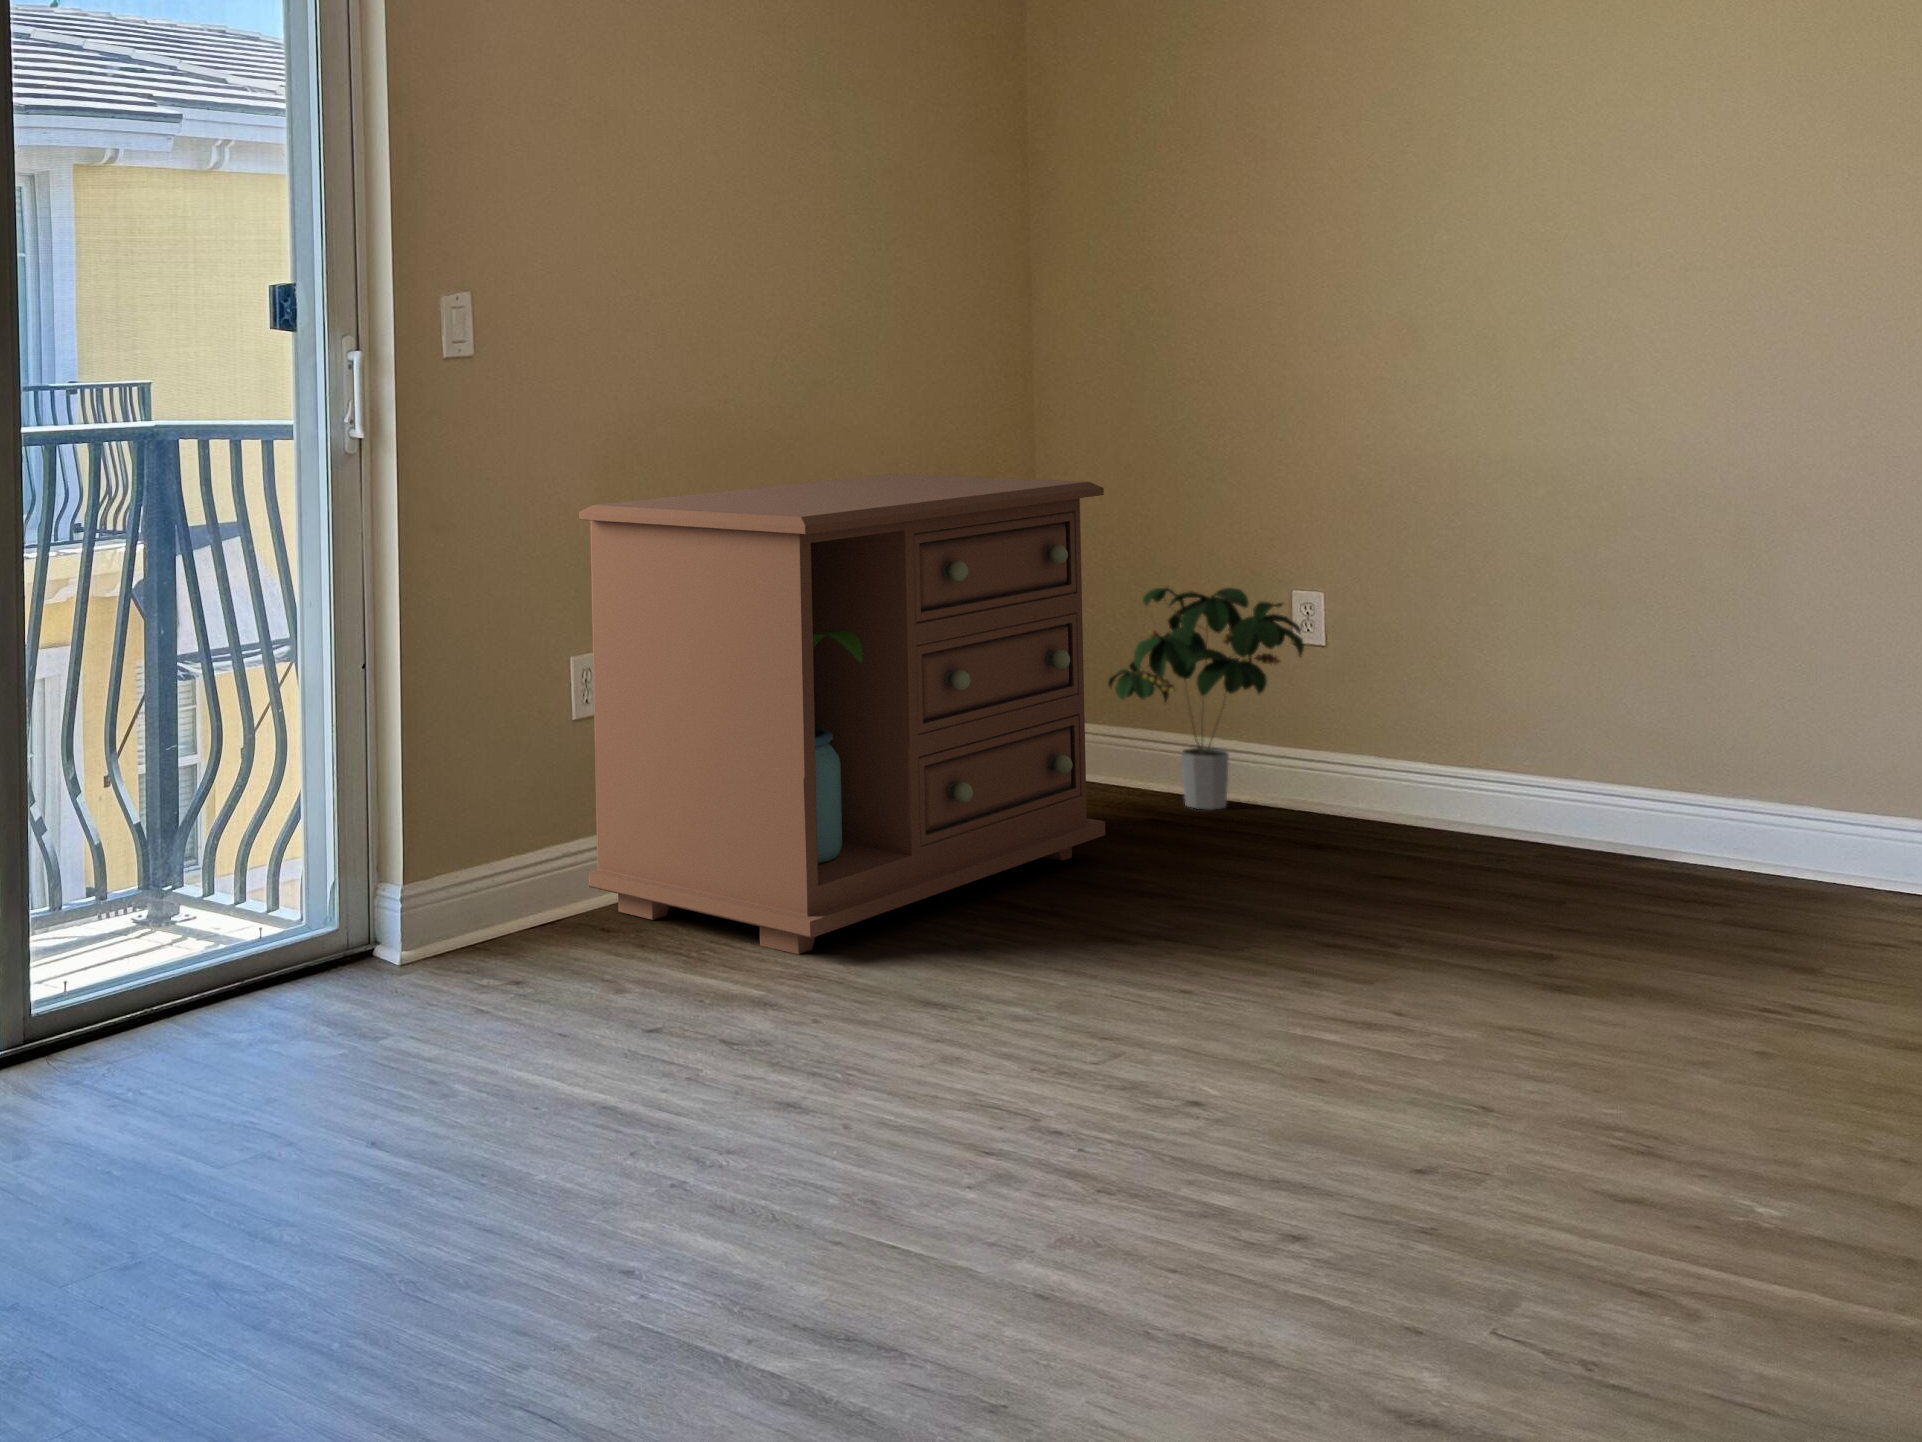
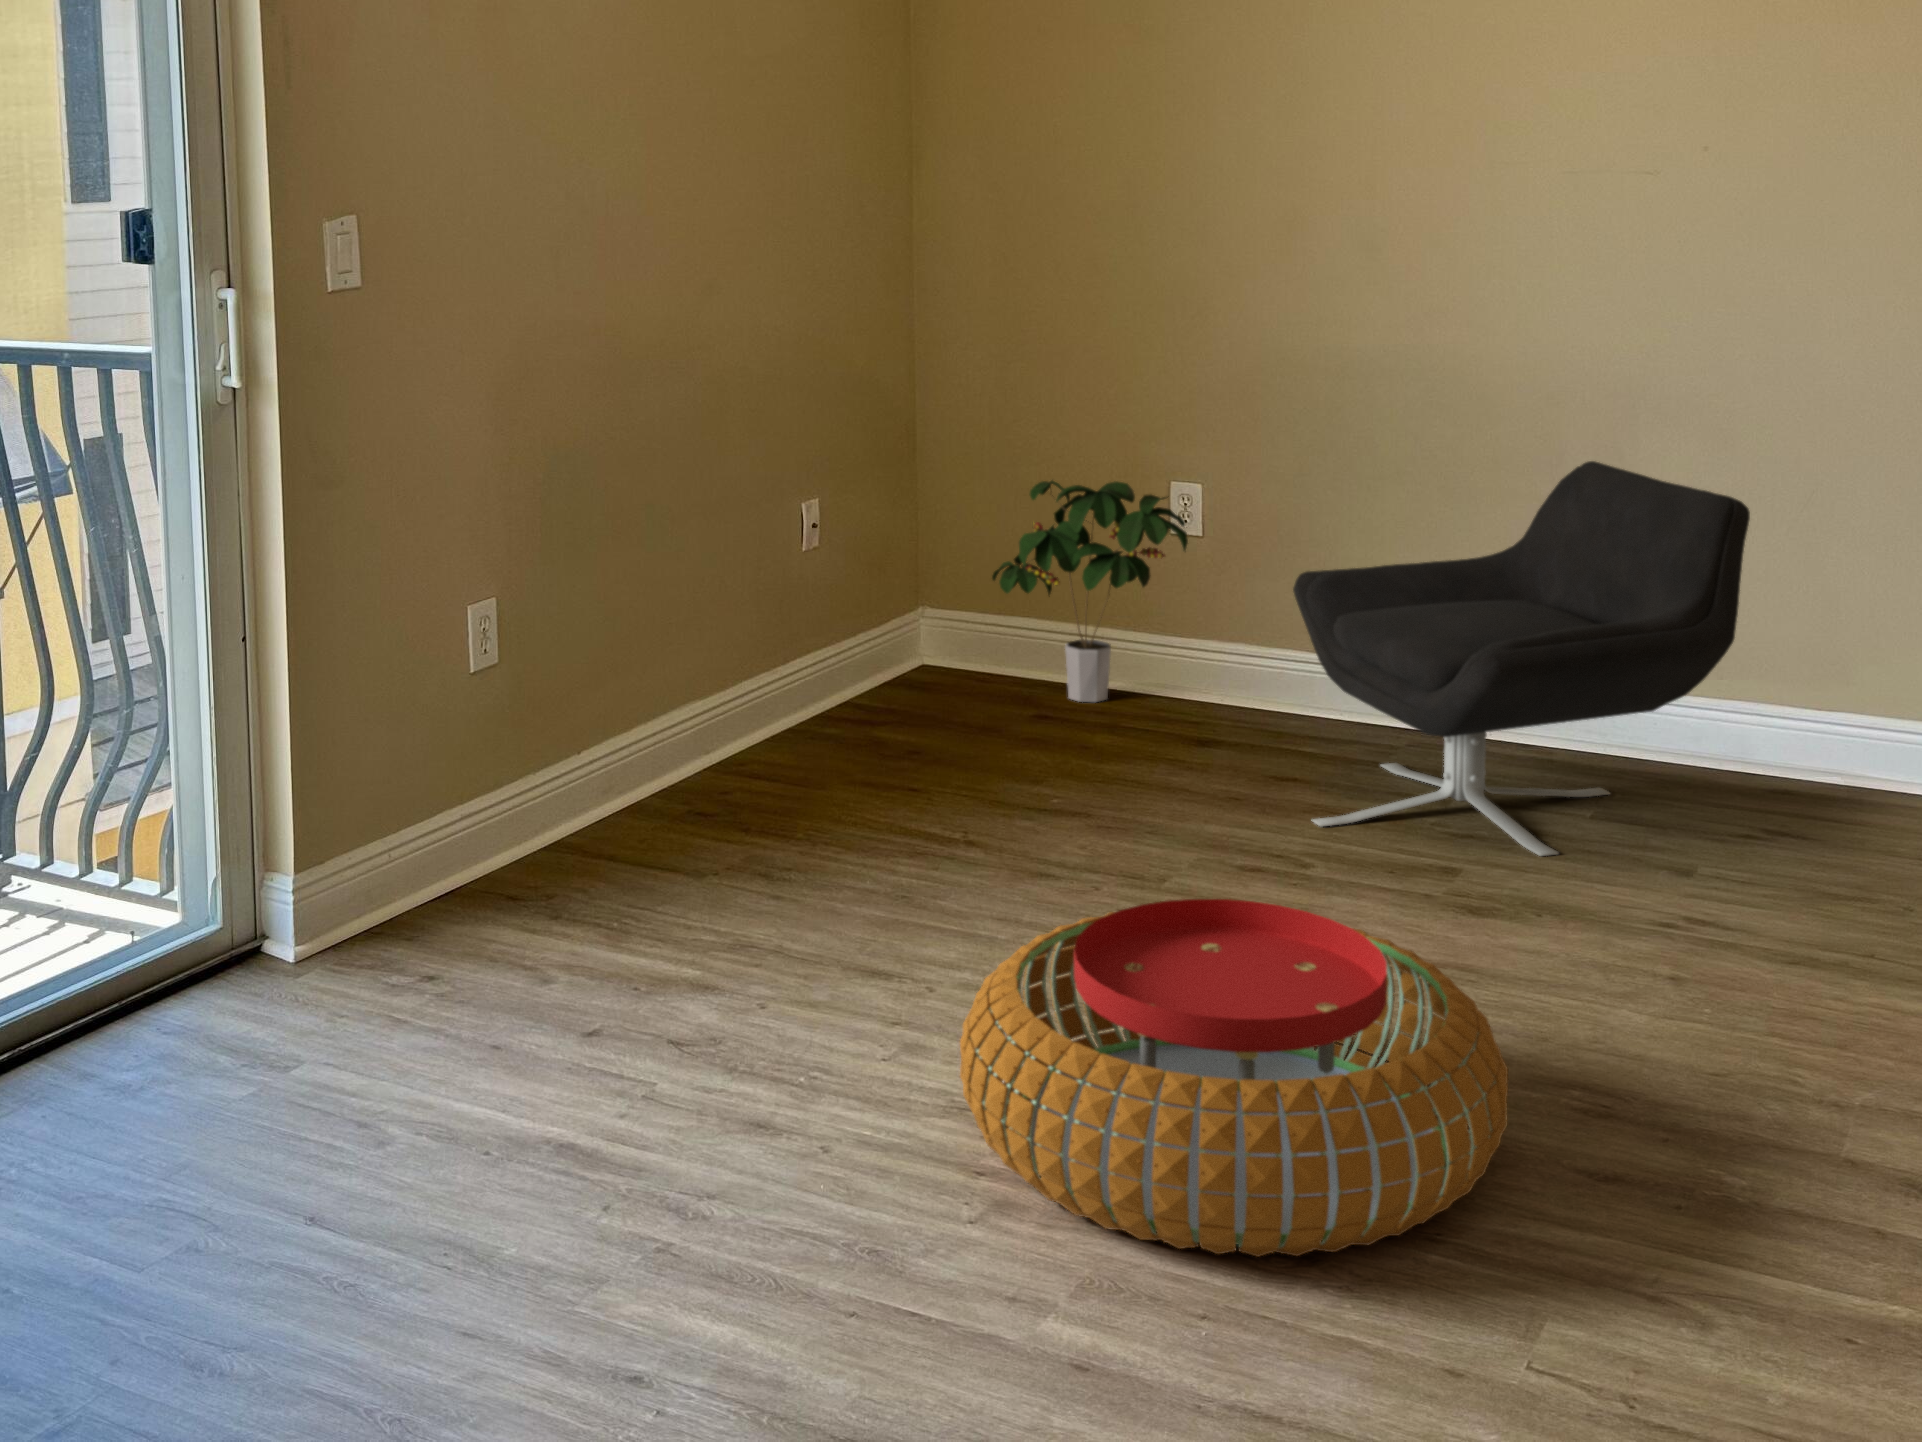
dresser: present [579,474,1105,955] -> none [476,378,1011,917]
lounge chair: none [1400,560,1888,952] -> present [1293,461,1750,856]
pouf: none [979,919,1539,1243] -> present [959,899,1508,1257]

